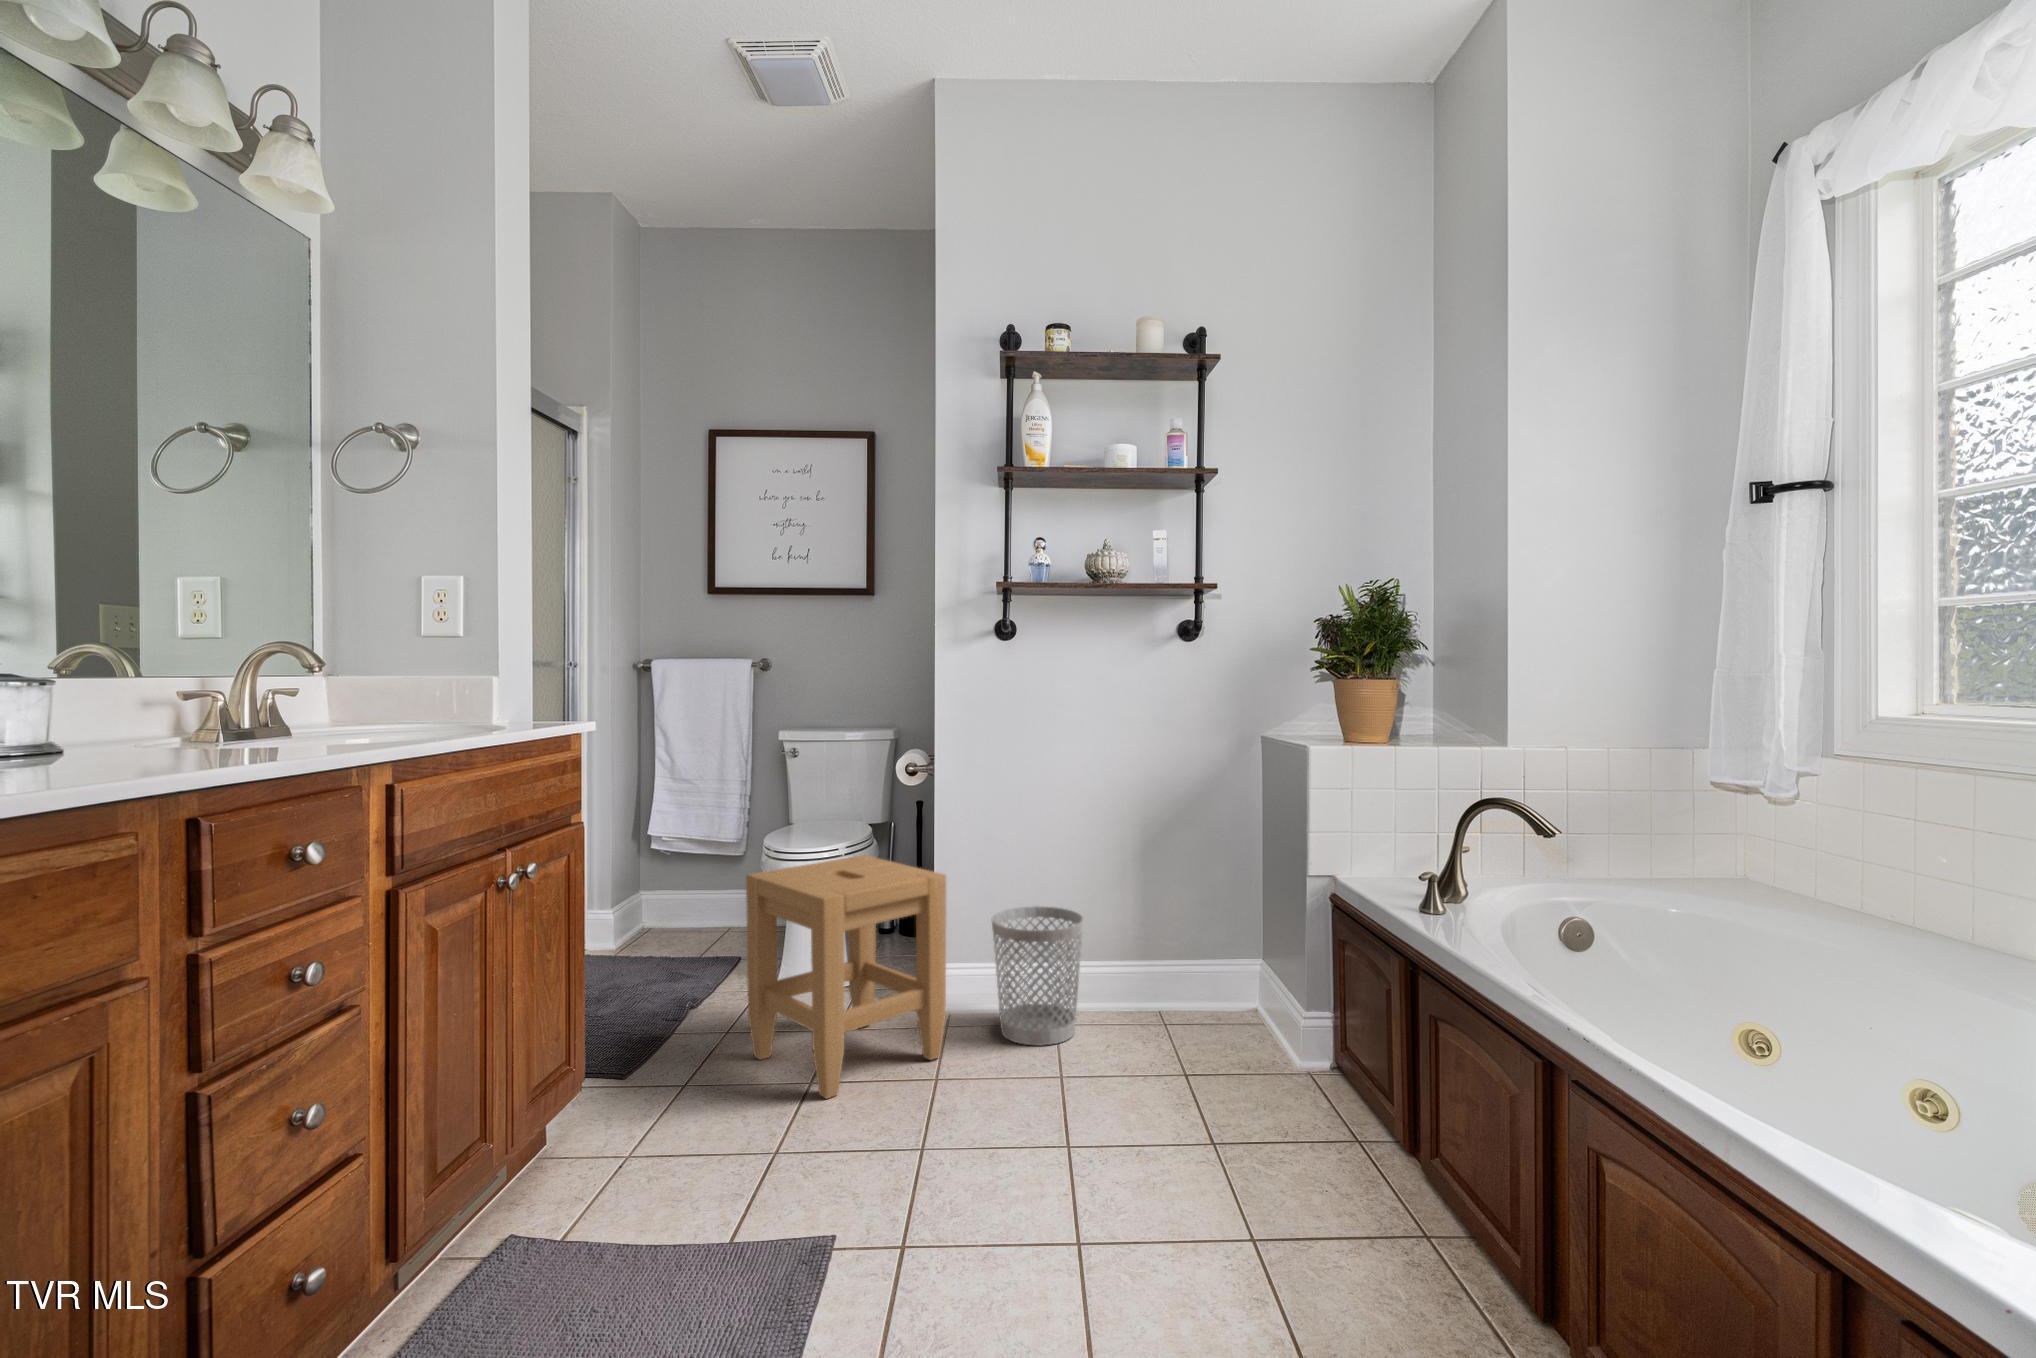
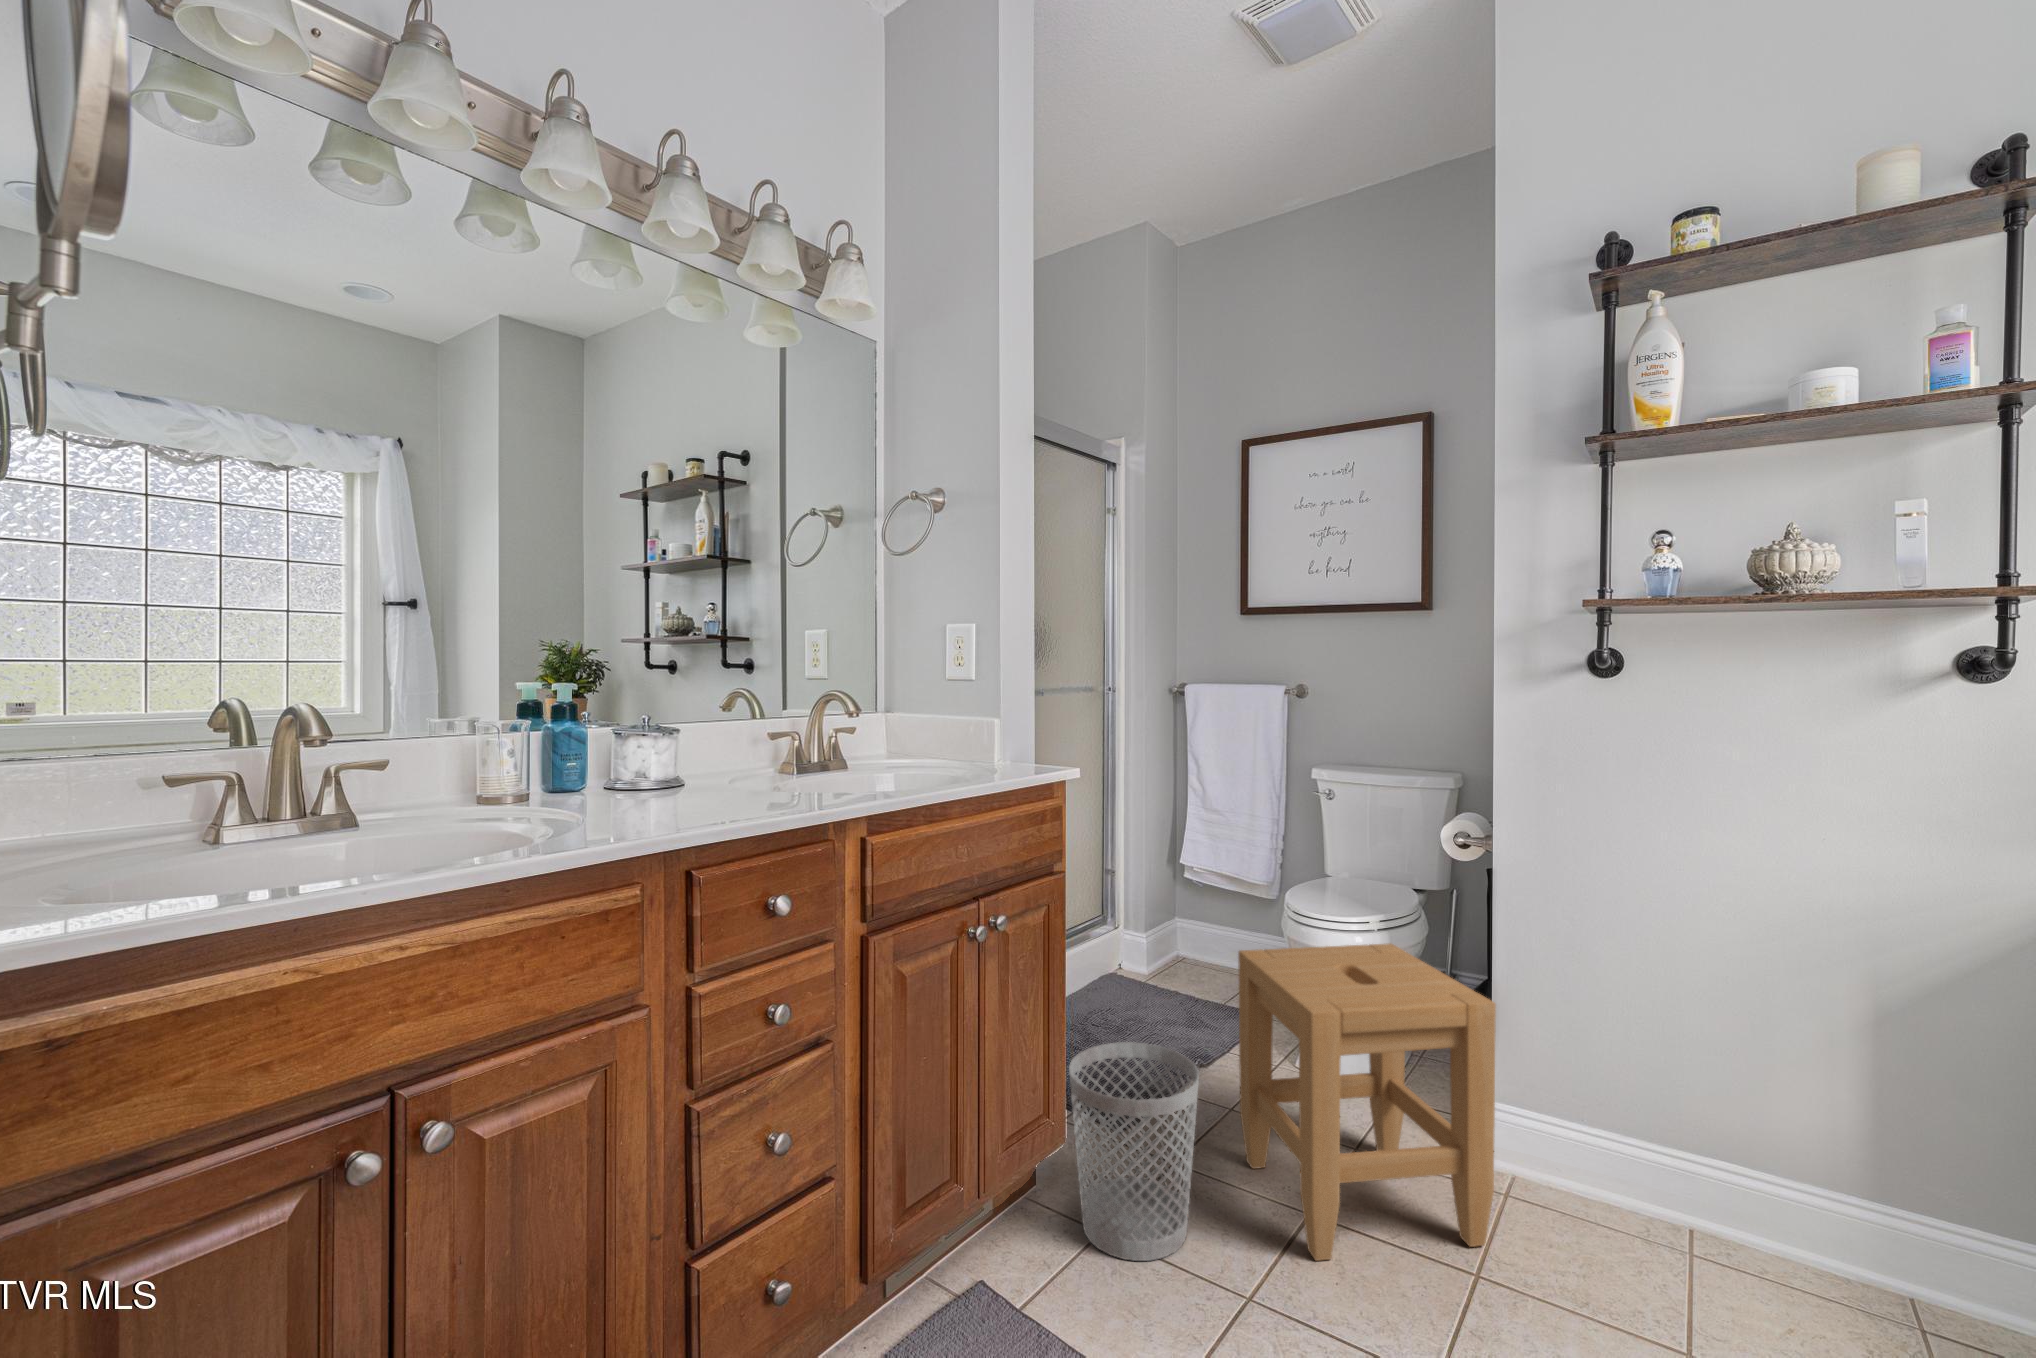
wastebasket: present [992,906,1084,1045] -> present [1069,1042,1199,1261]

